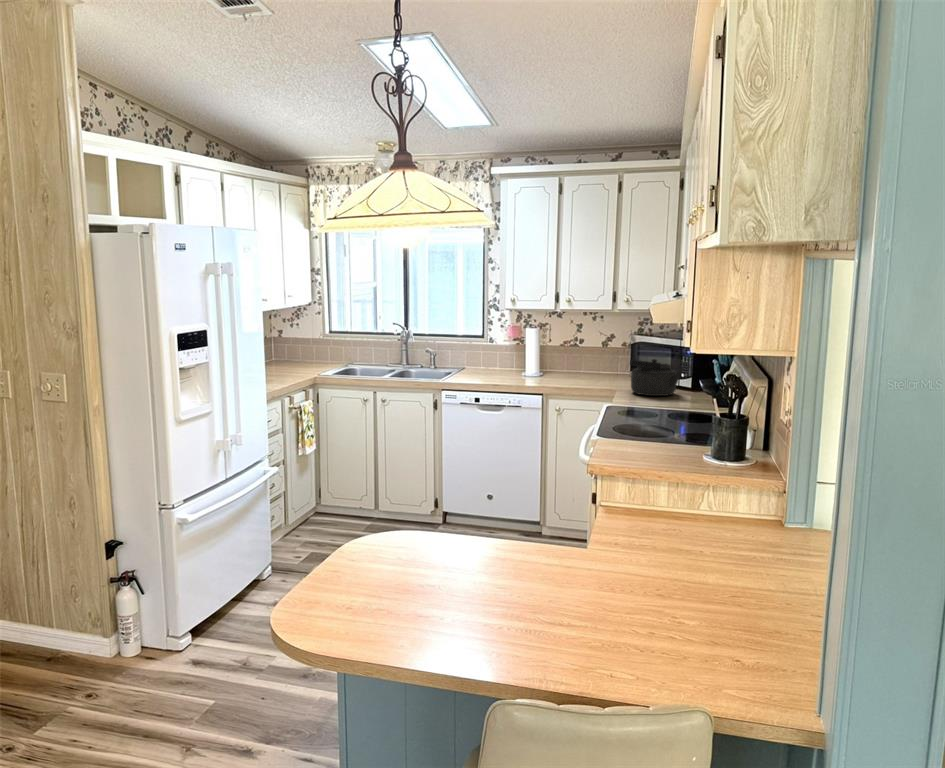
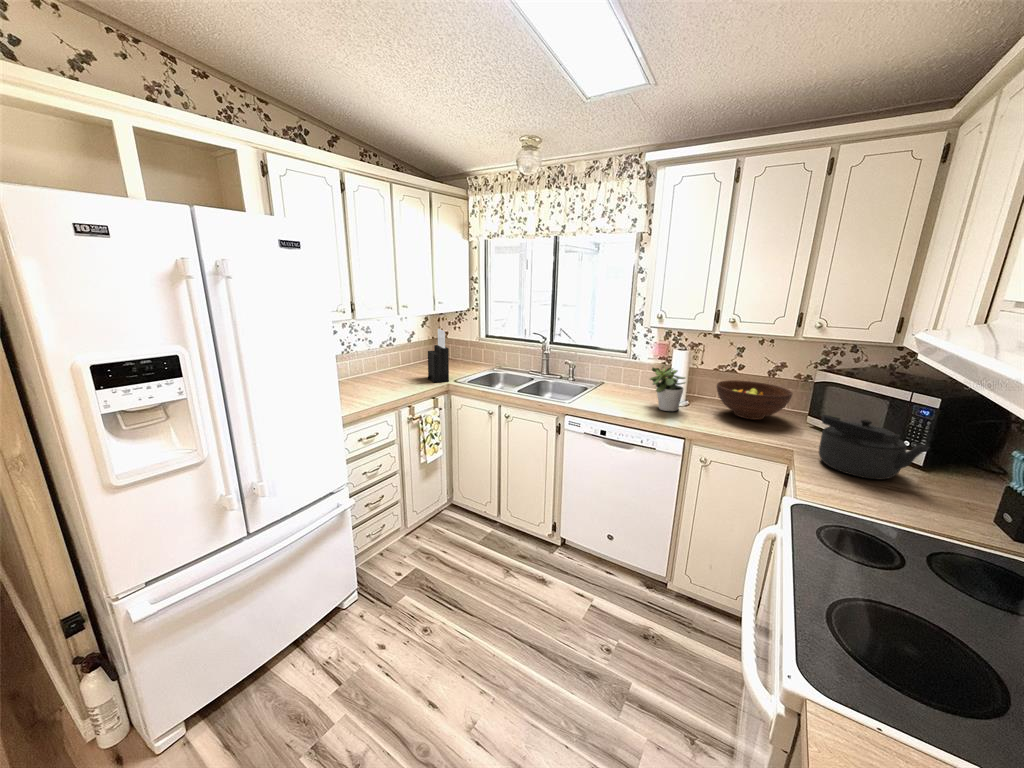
knife block: none [284,322,312,376] -> present [428,329,449,382]
potted plant: none [509,341,539,380] -> present [650,366,685,411]
fruit bowl: none [563,352,617,380] -> present [717,380,792,420]

